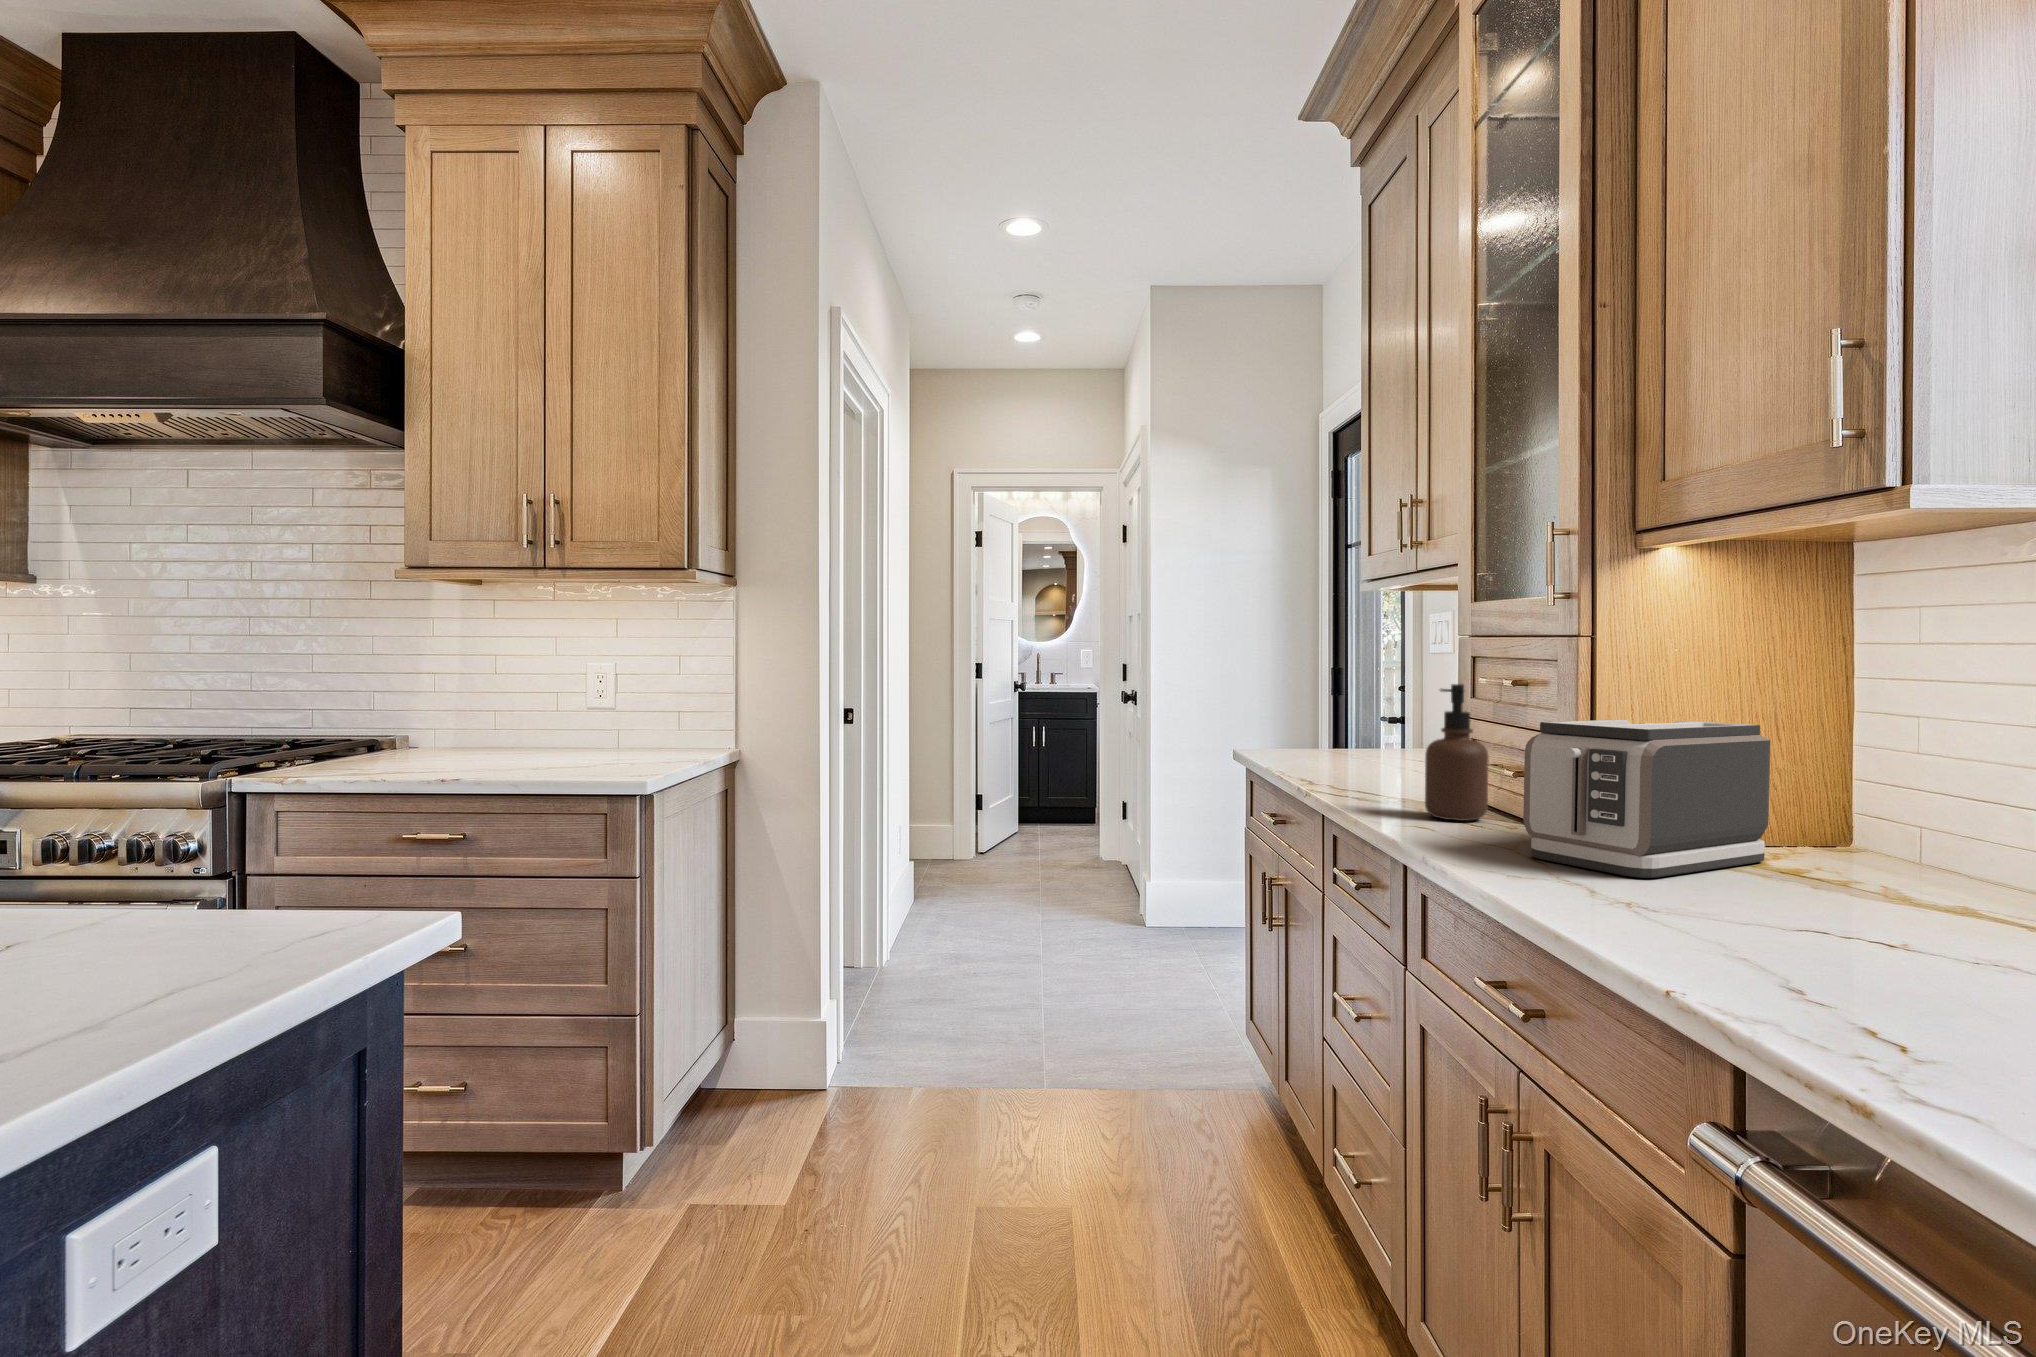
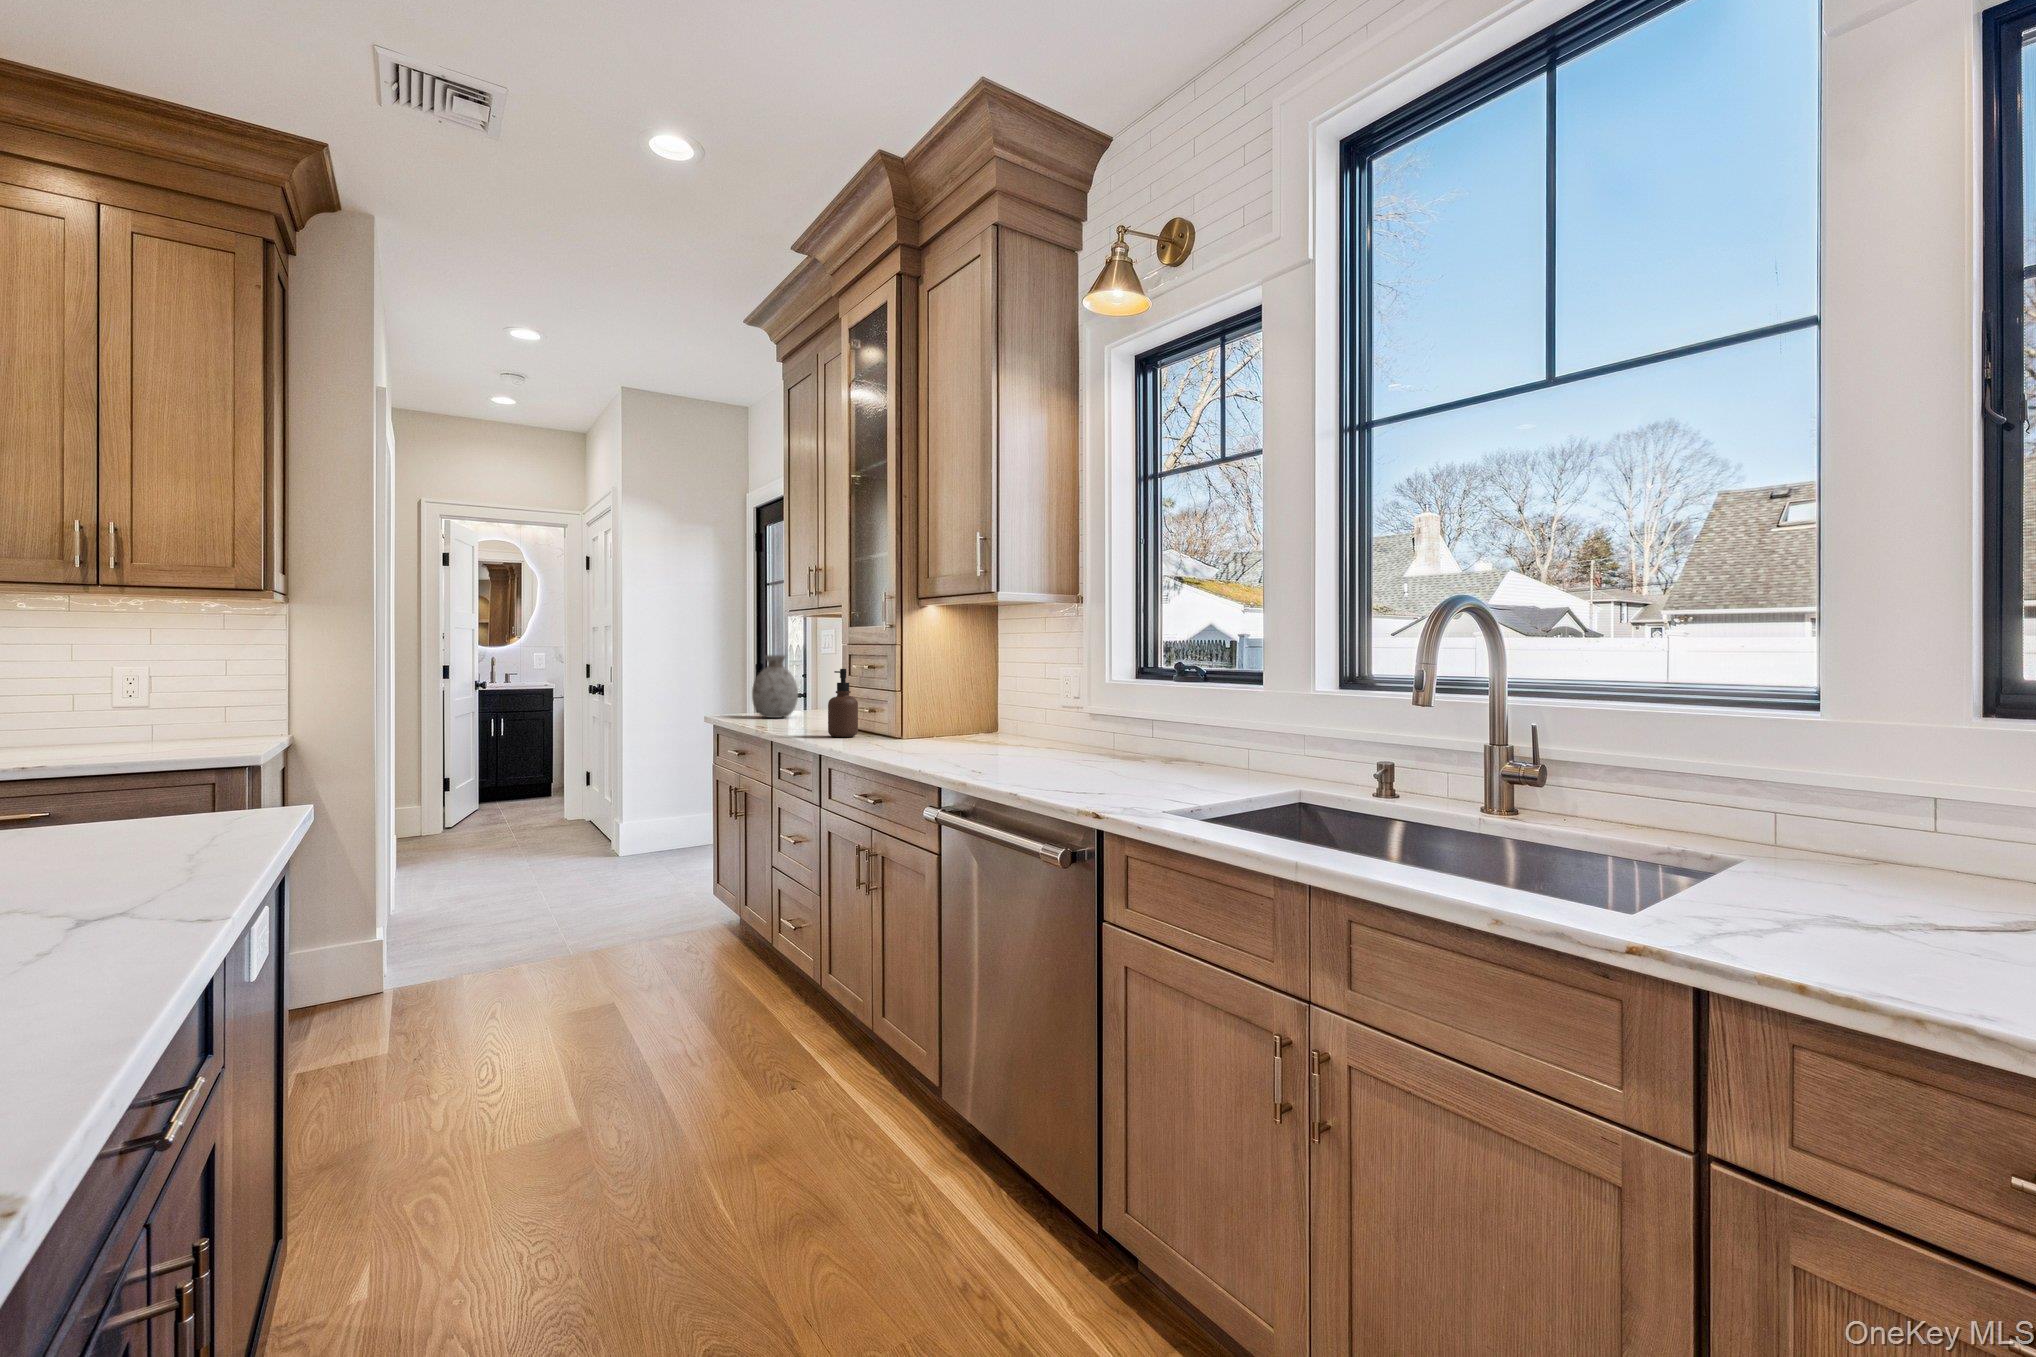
vase: none [1308,656,1383,757] -> present [752,655,798,718]
toaster: present [1523,720,1770,878] -> none [873,683,968,748]

